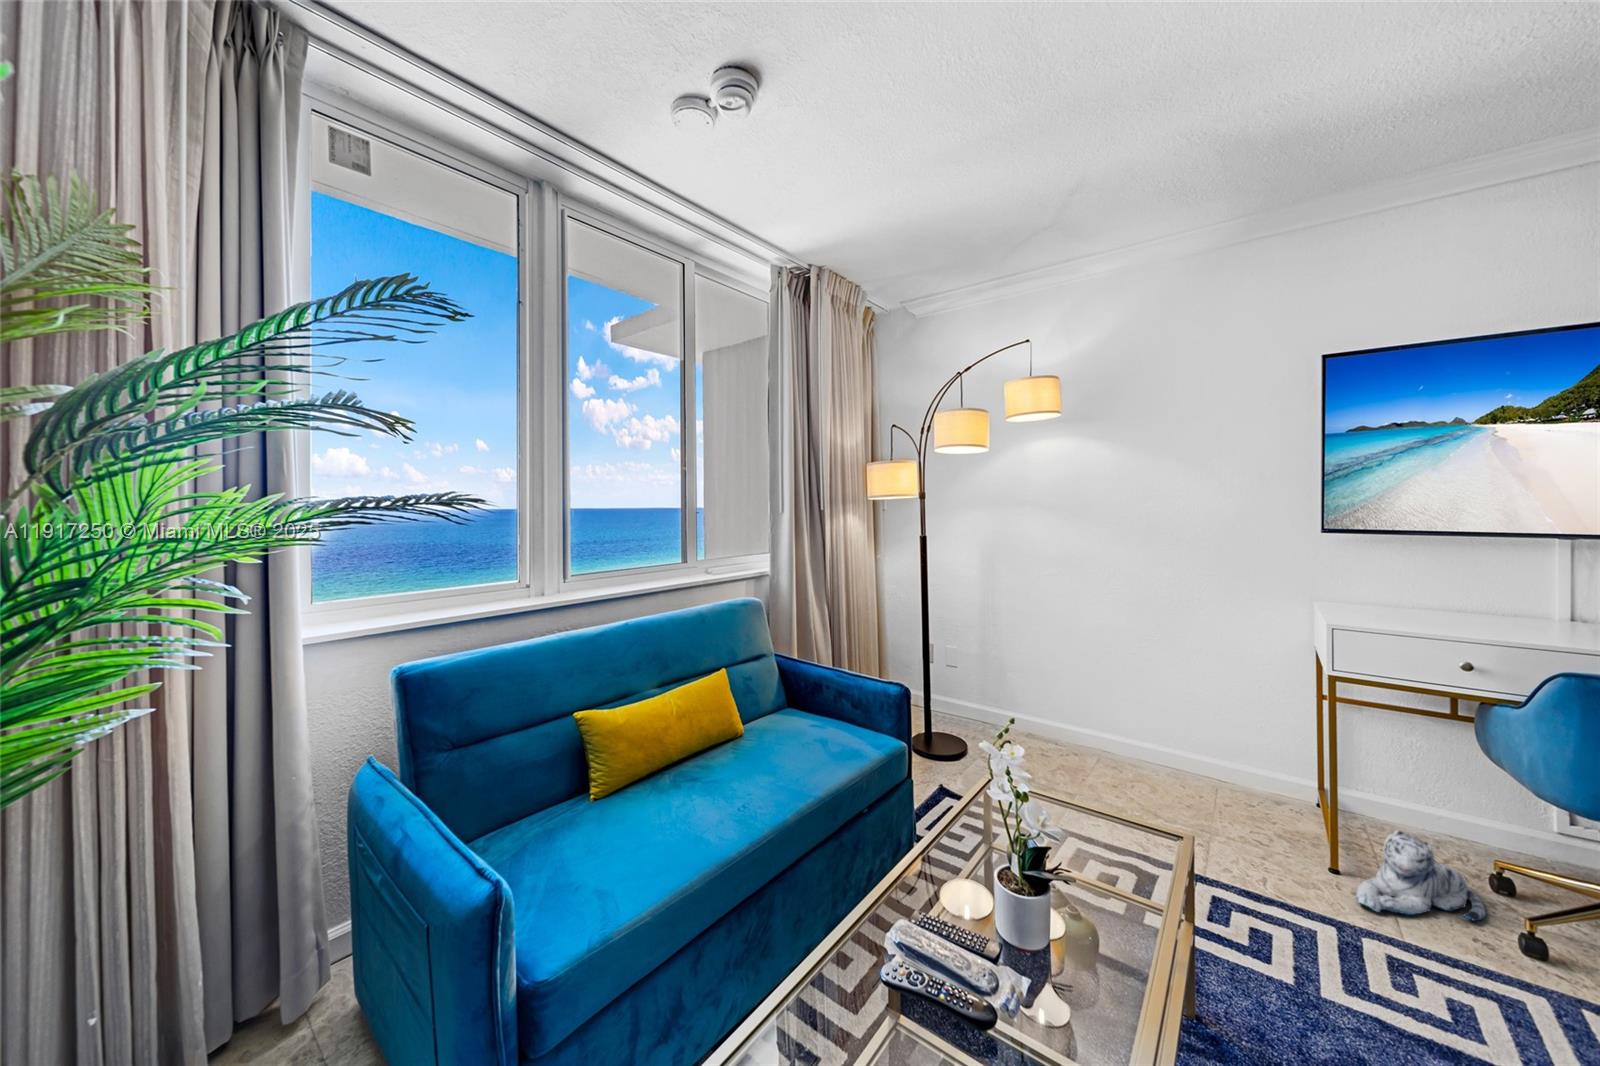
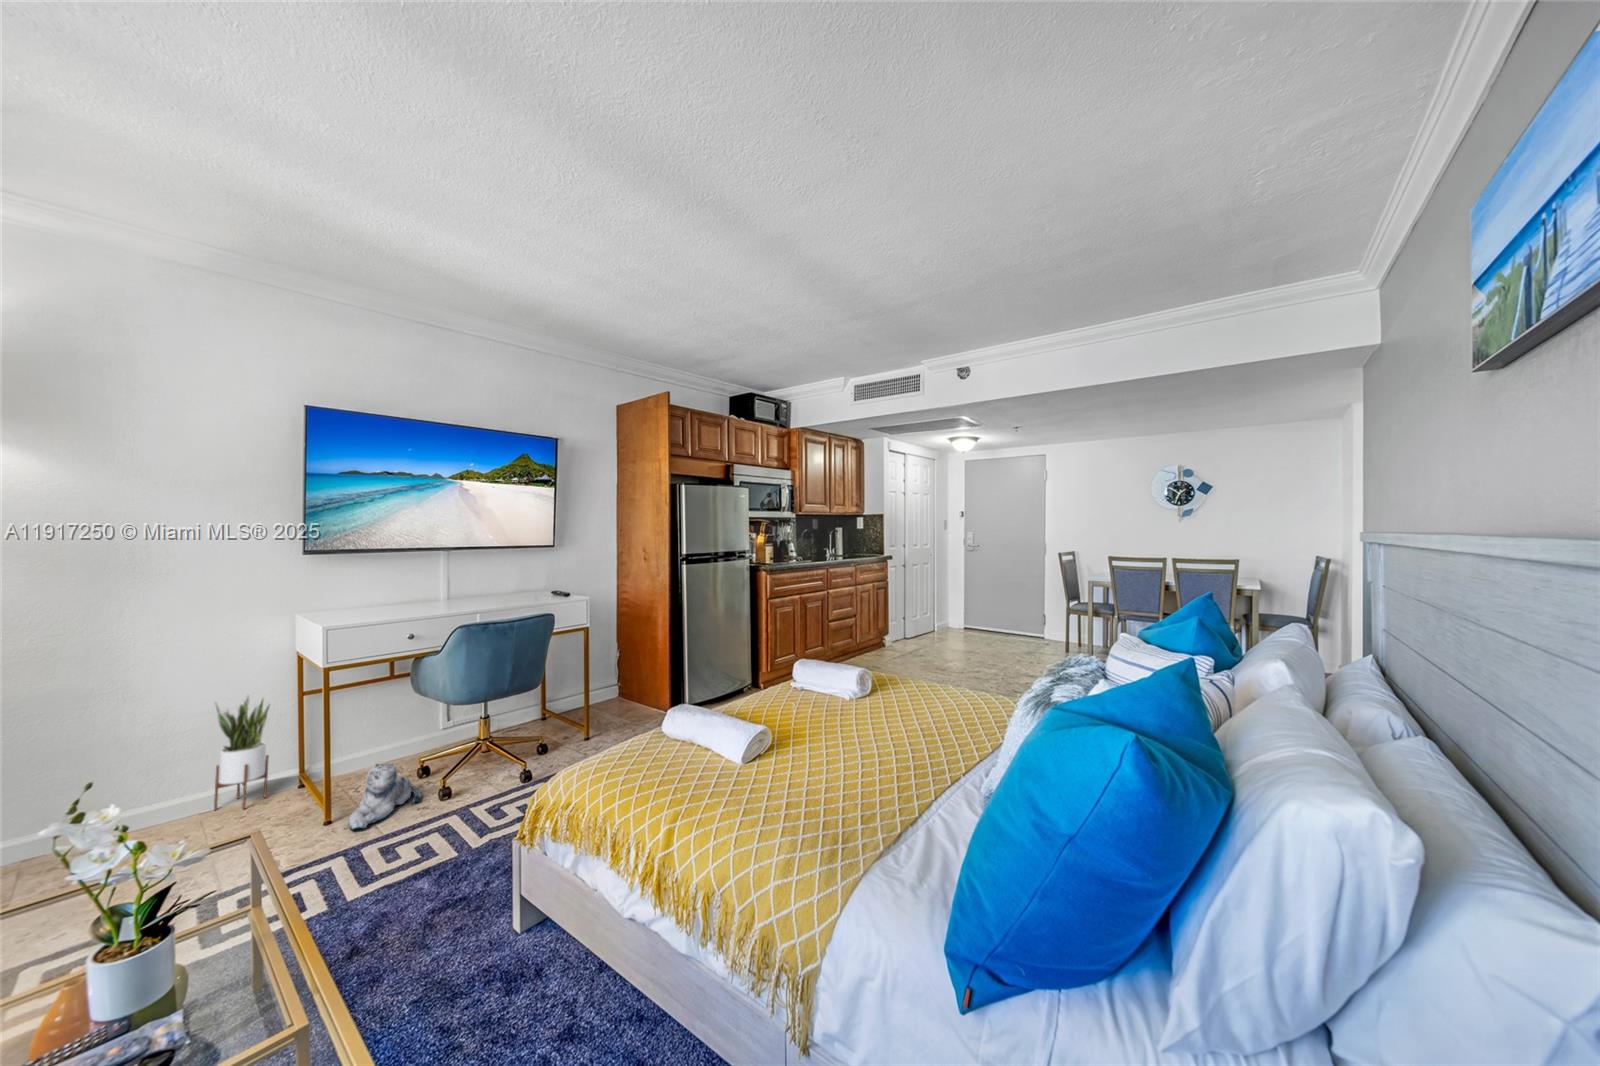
potted plant: none [1225,683,1282,808] -> present [214,695,270,810]

